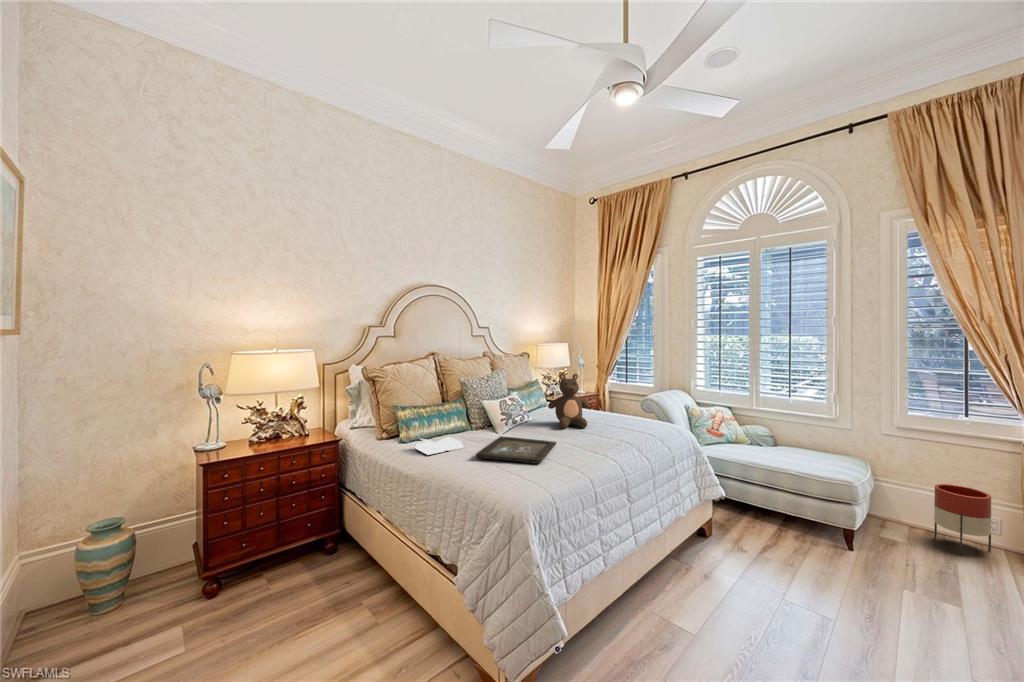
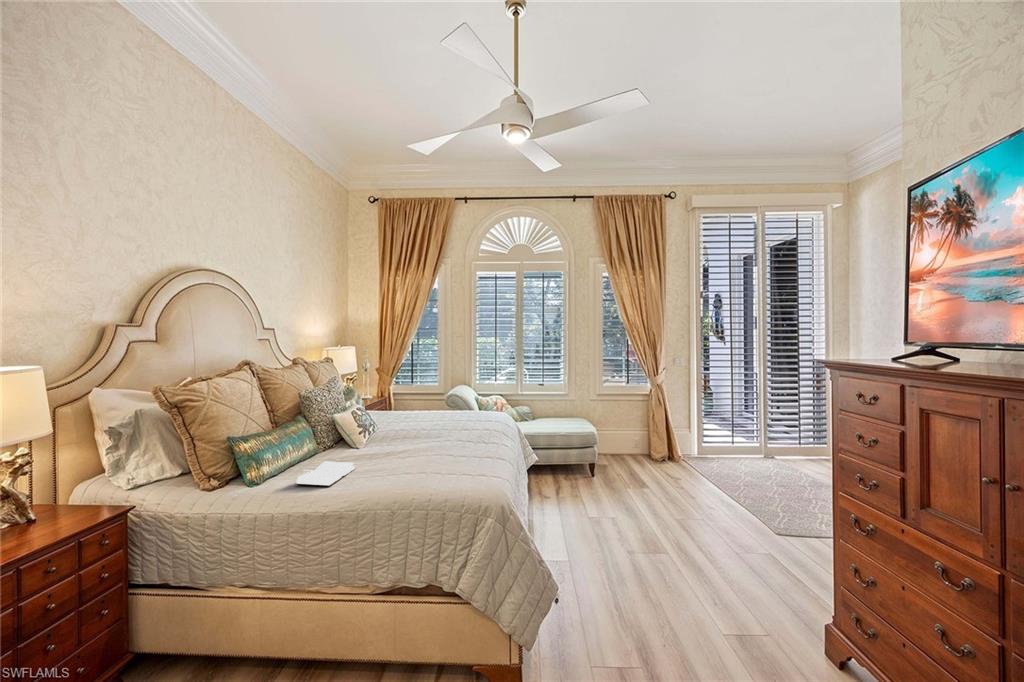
teddy bear: present [548,374,589,428] -> none [400,376,442,431]
tray: present [476,437,556,464] -> none [381,443,464,473]
planter: present [934,484,991,556] -> none [621,426,645,466]

